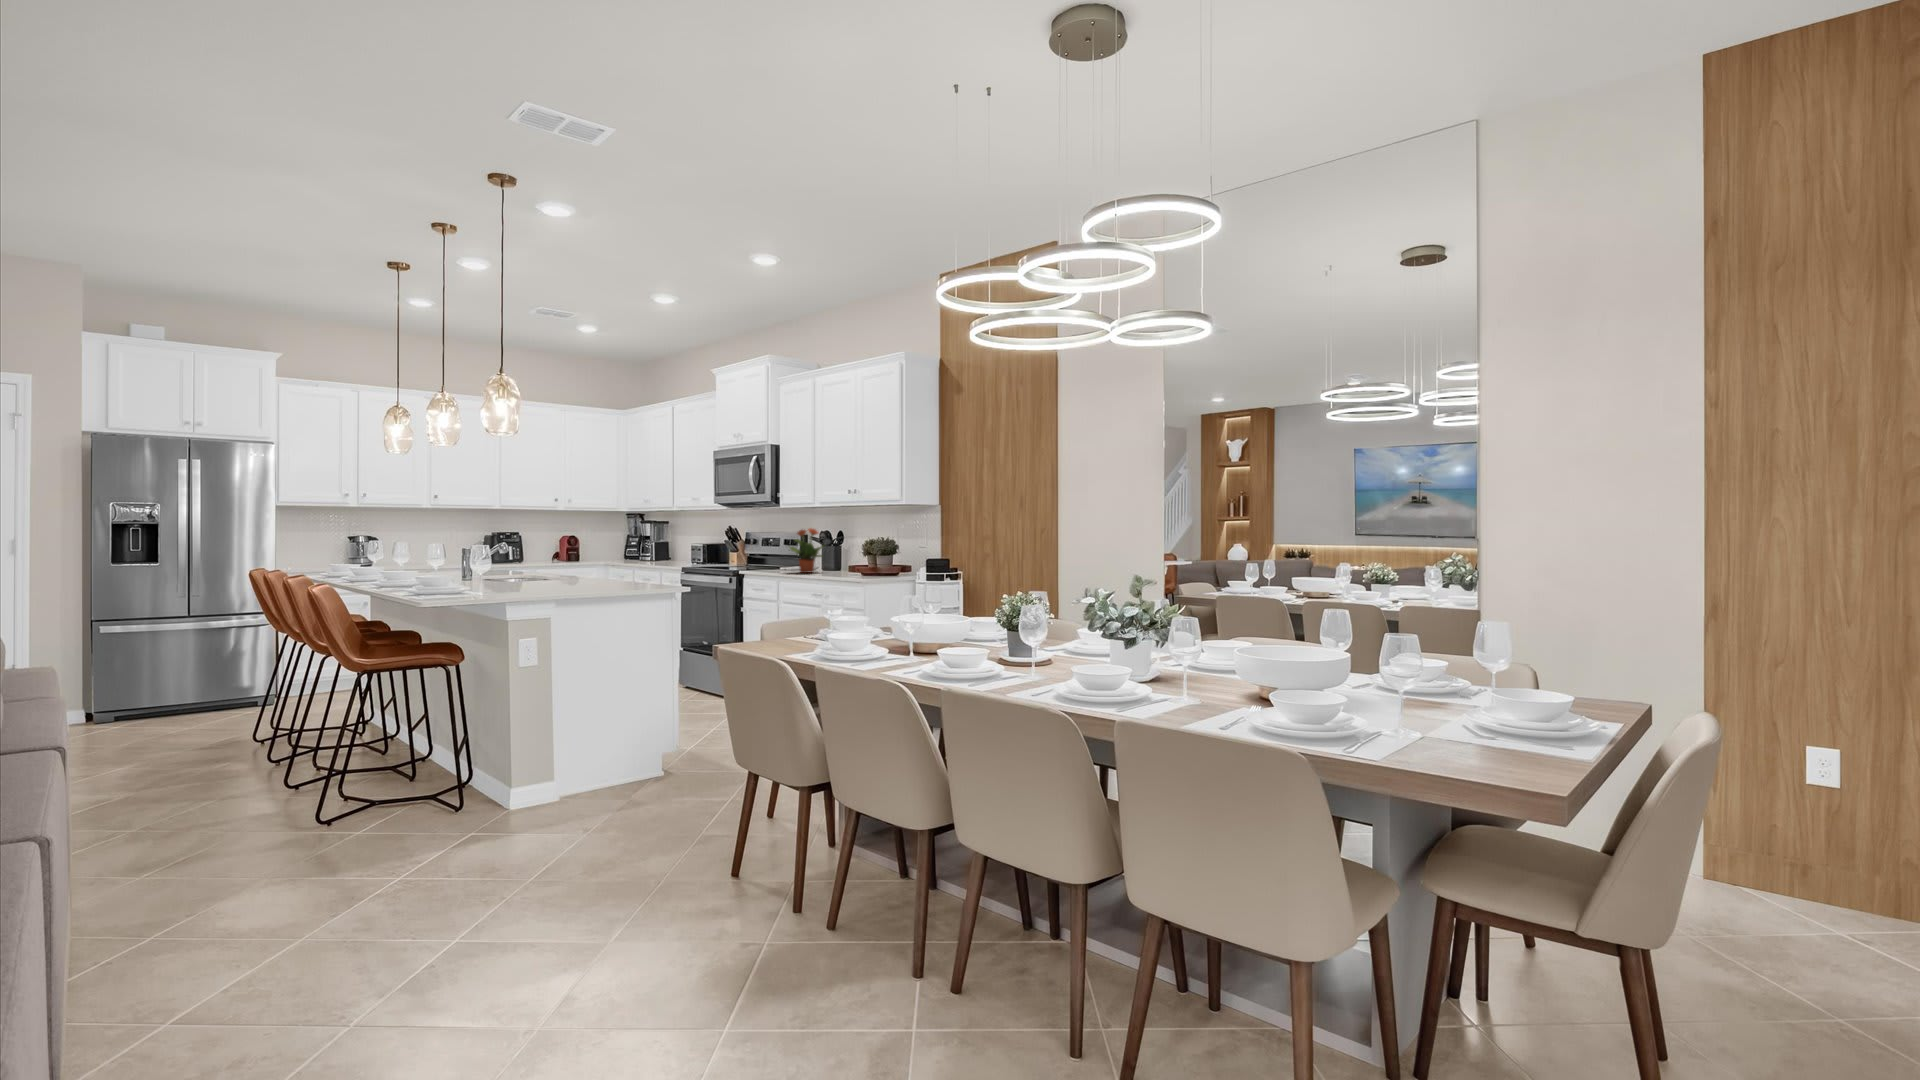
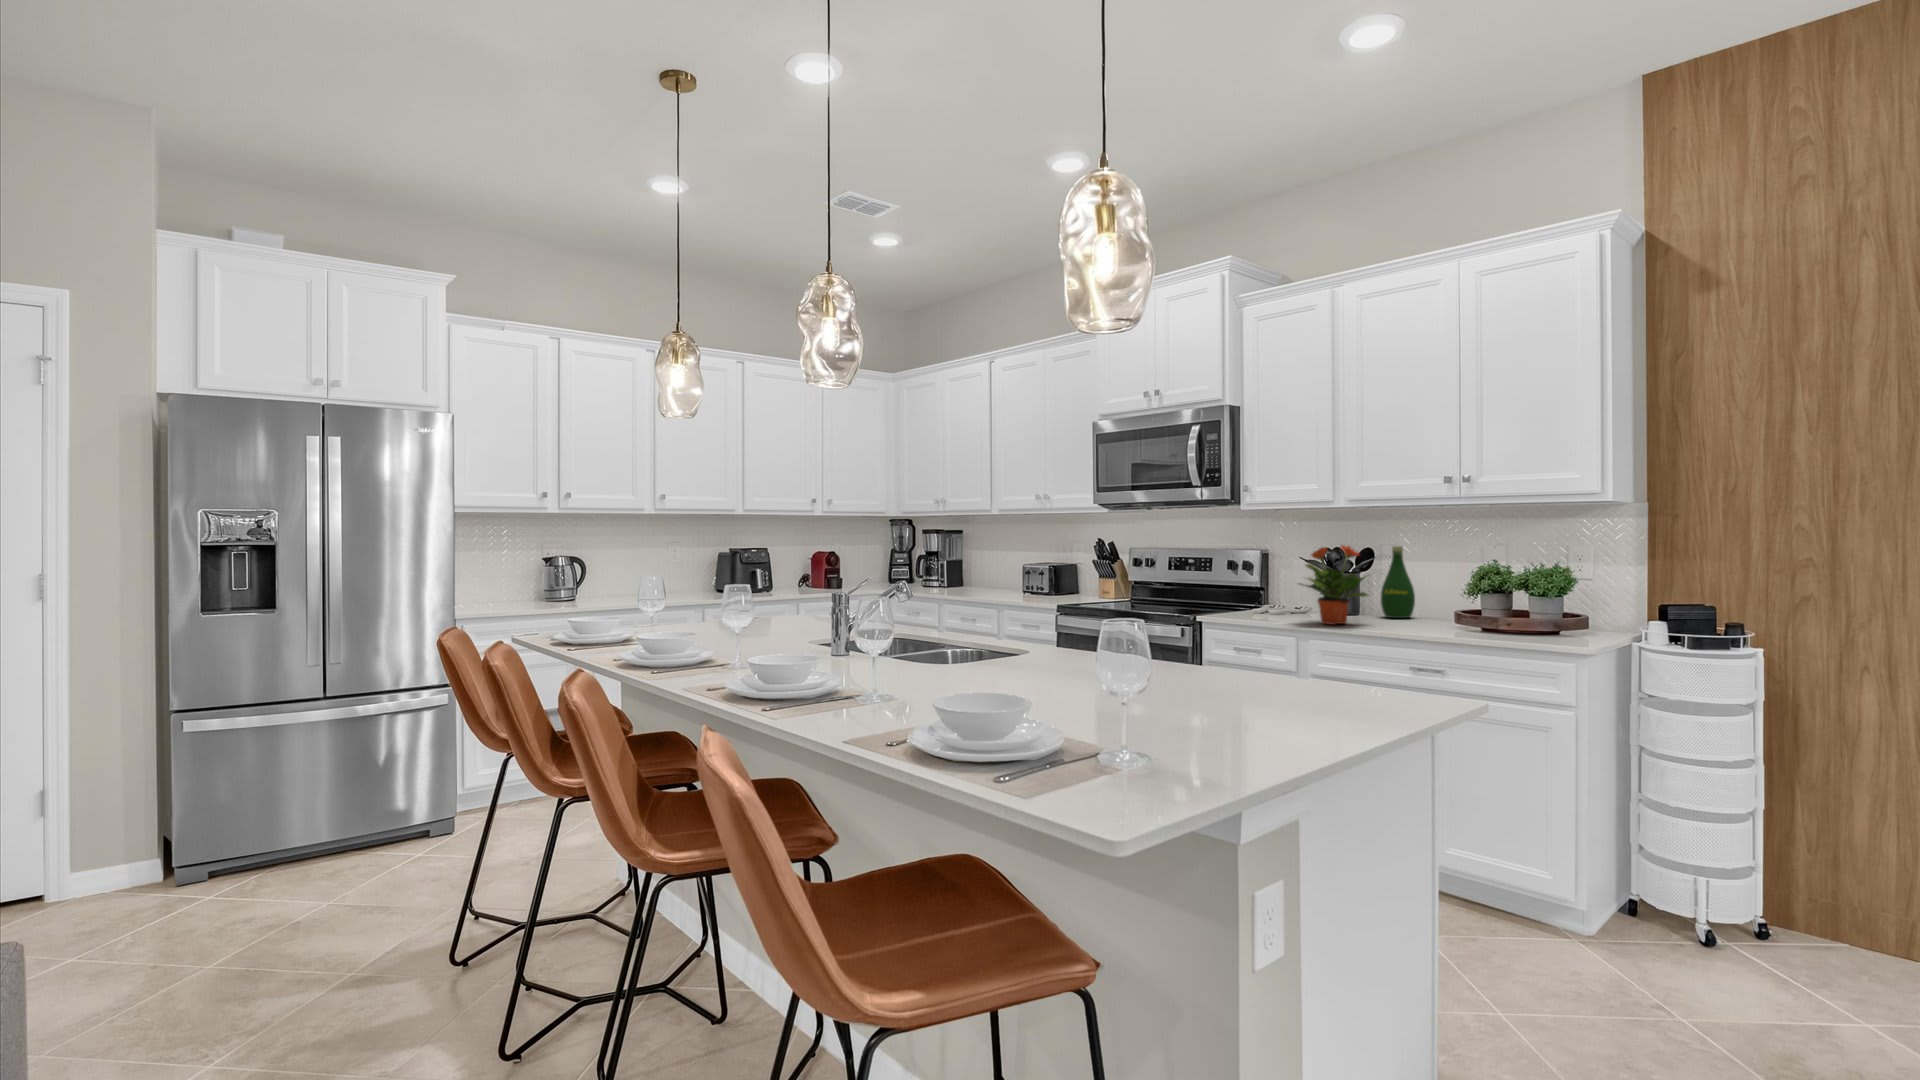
bottle: none [845,530,863,570] -> present [1381,546,1415,618]

